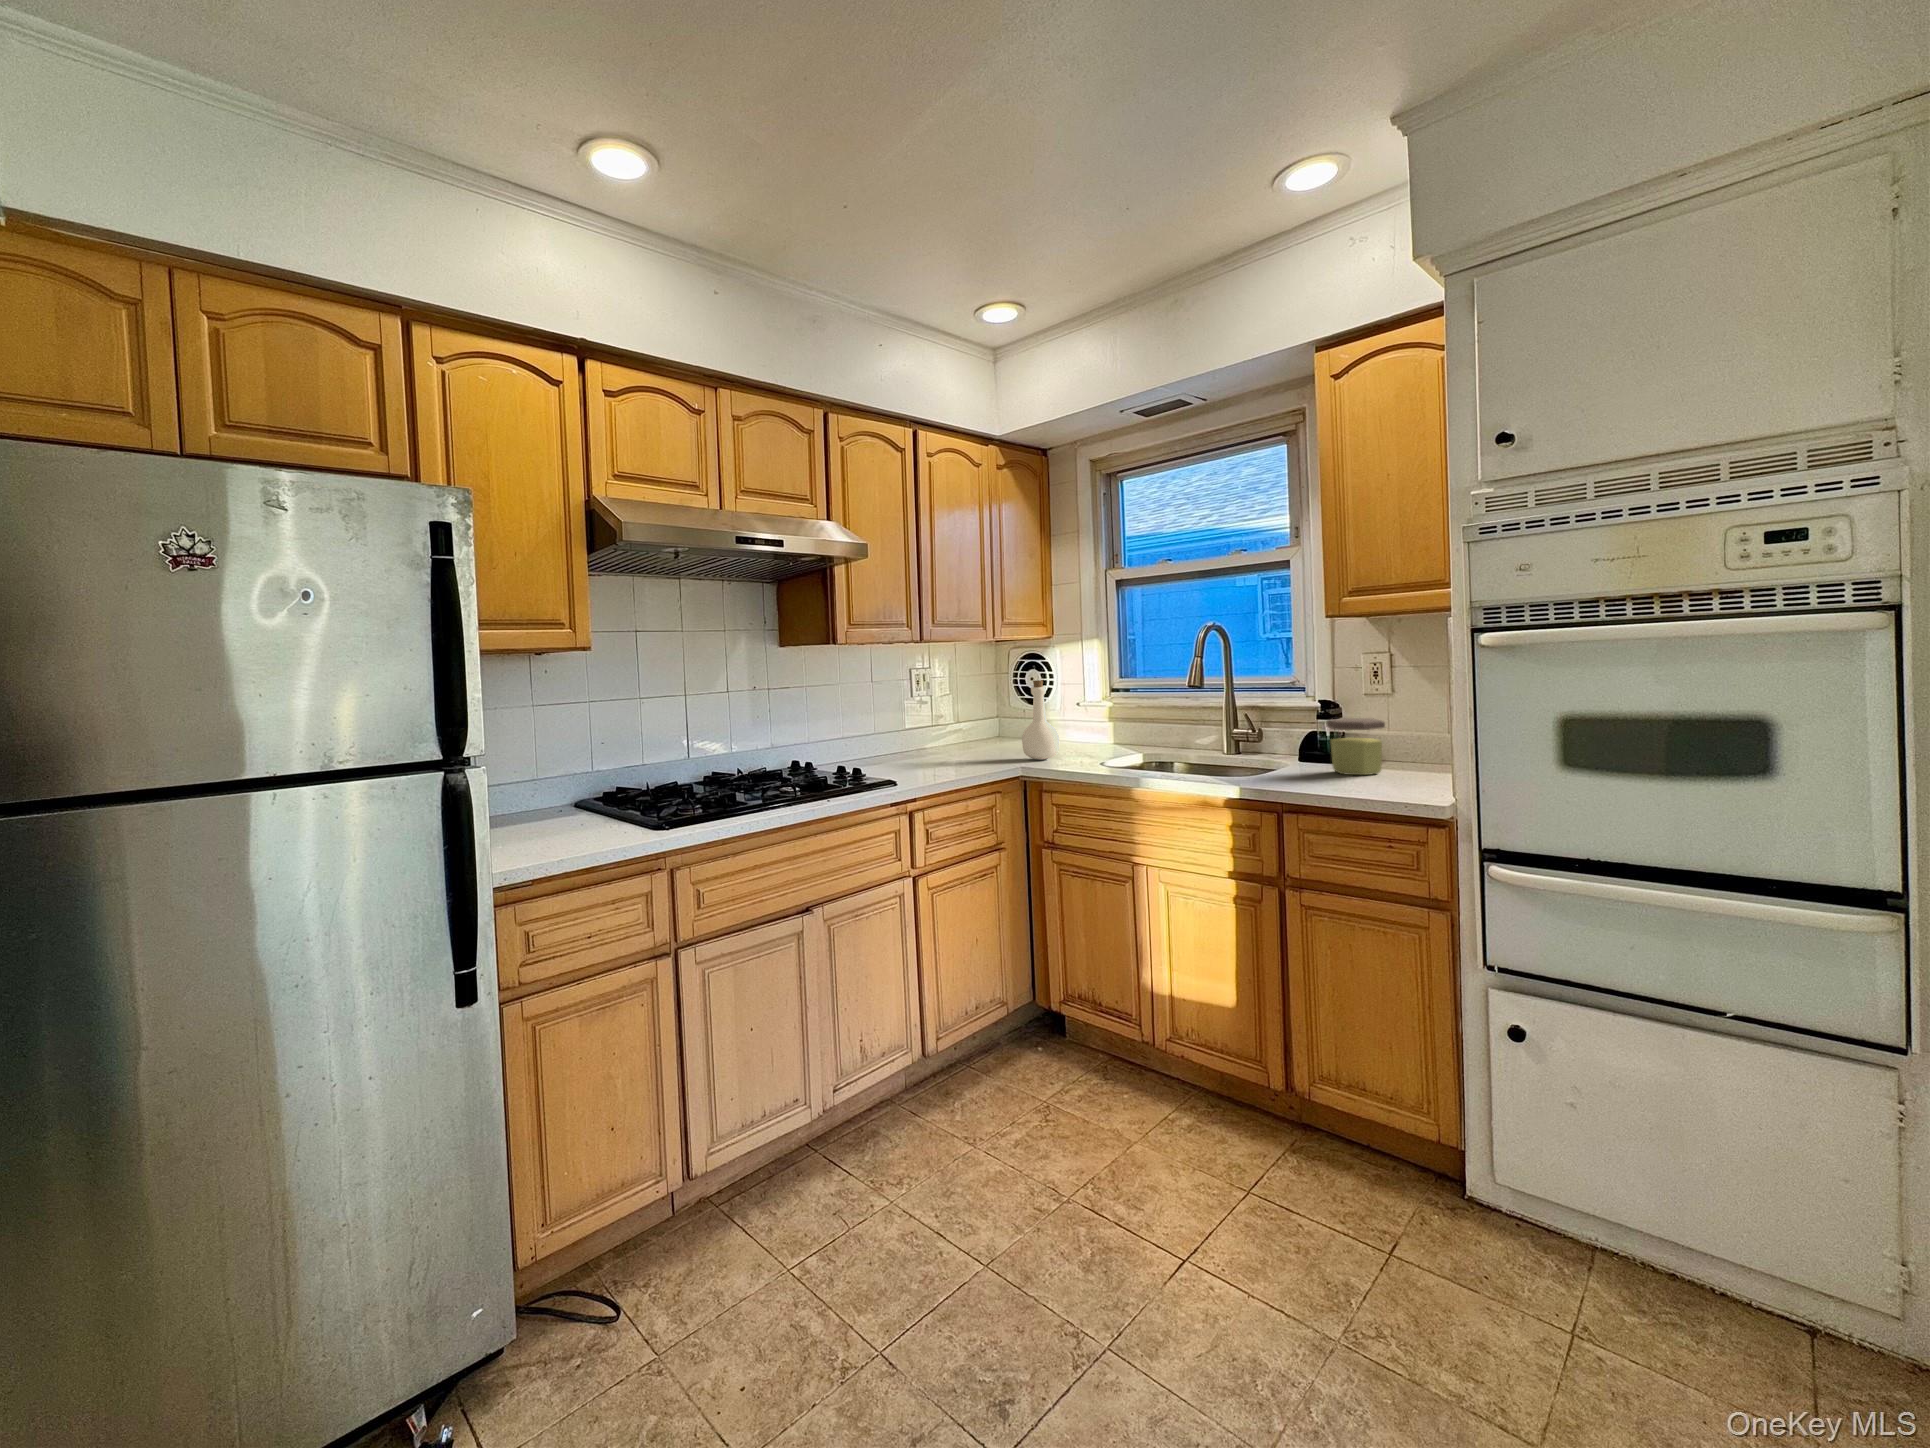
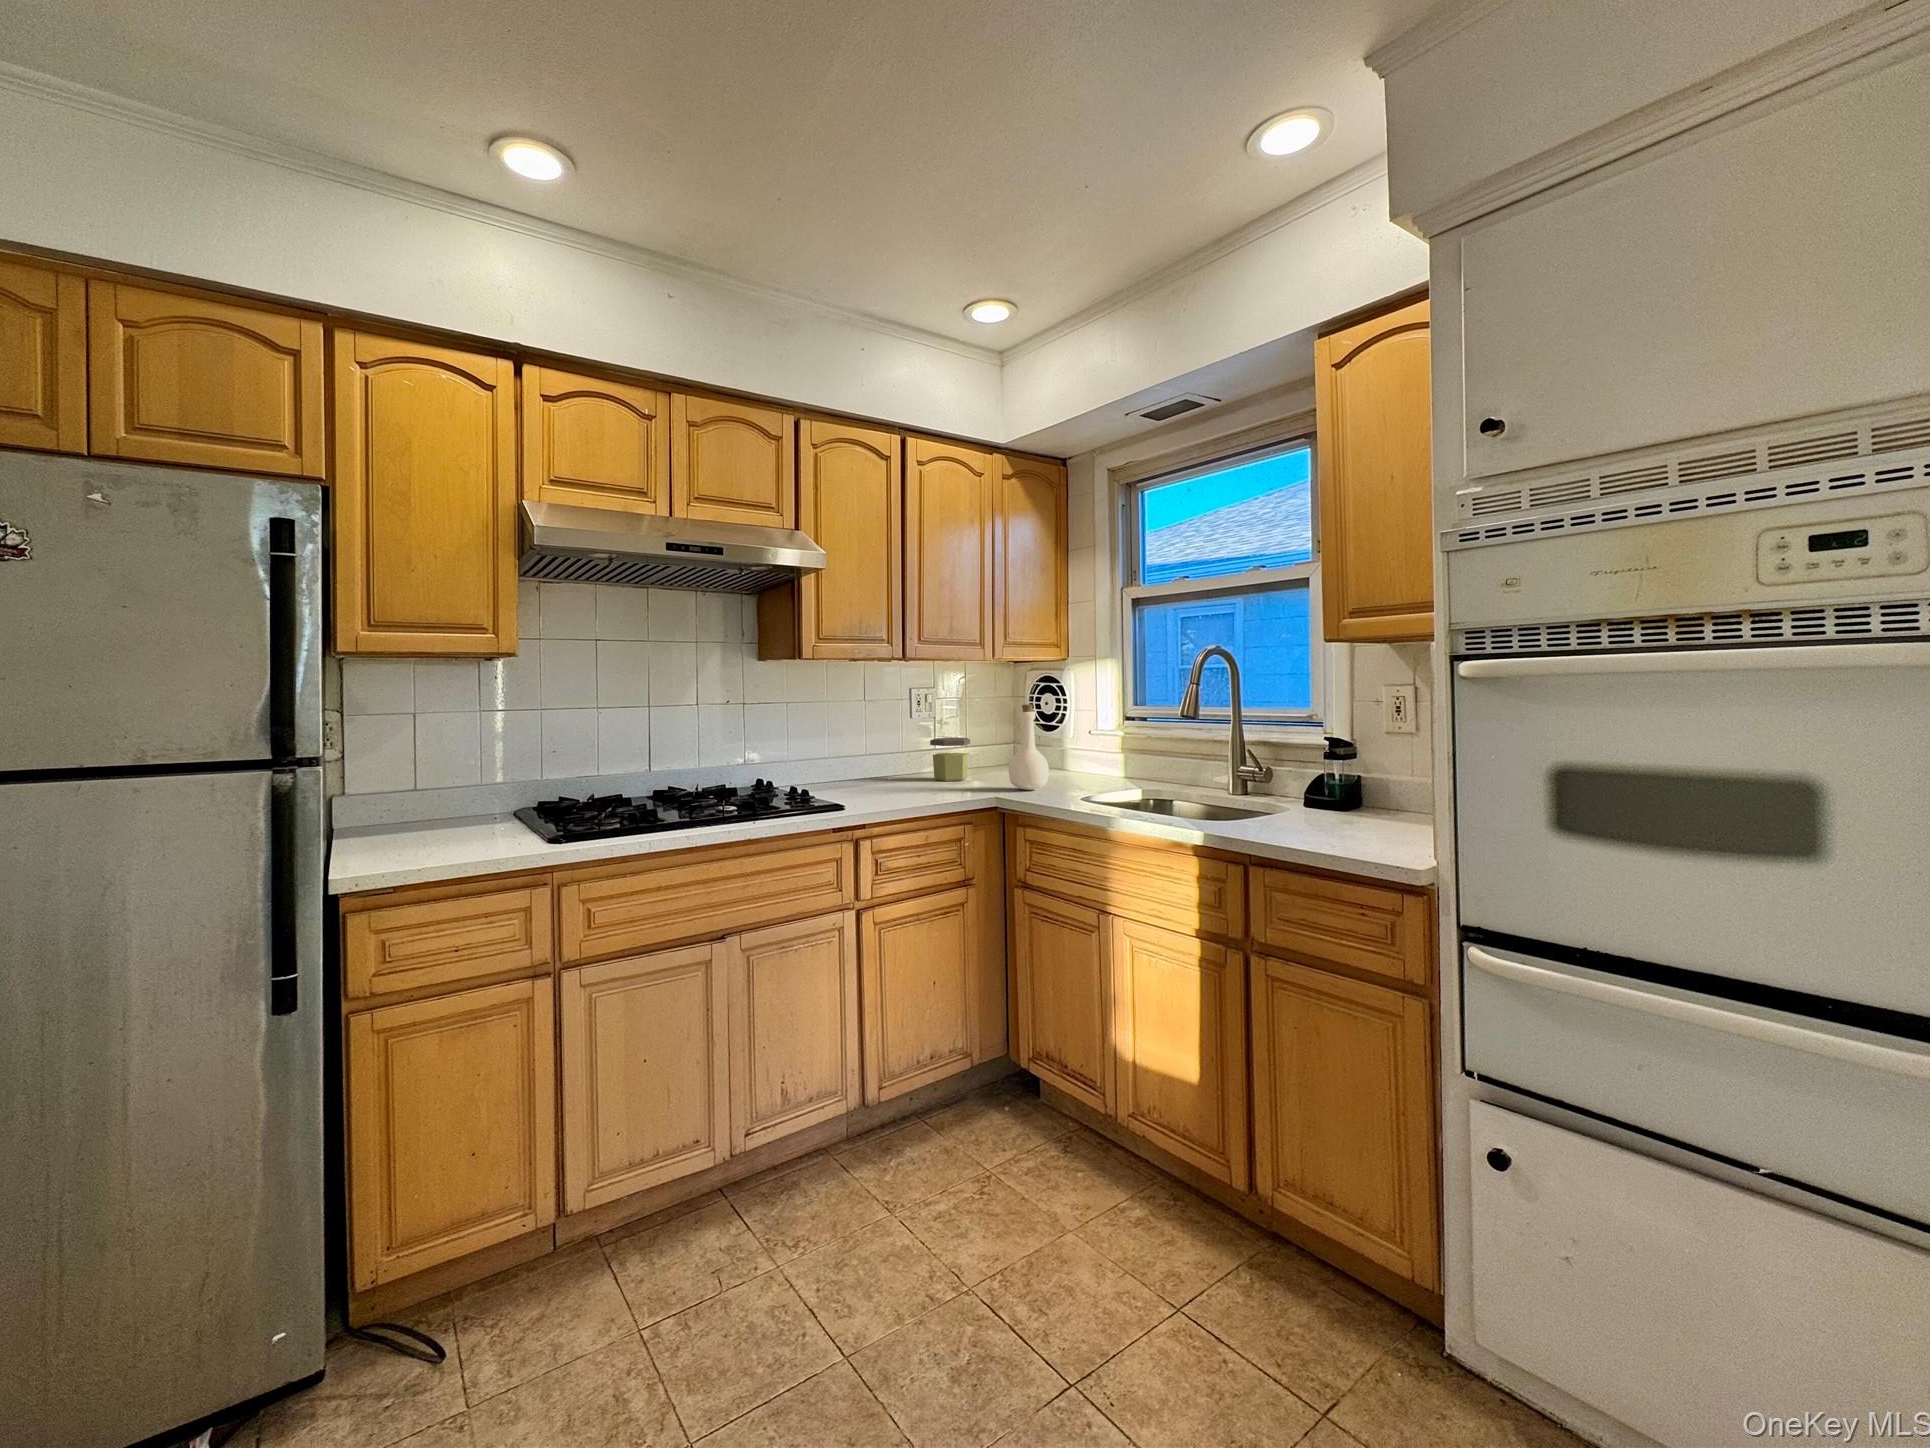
jar: present [1326,718,1385,775] -> present [930,737,970,781]

